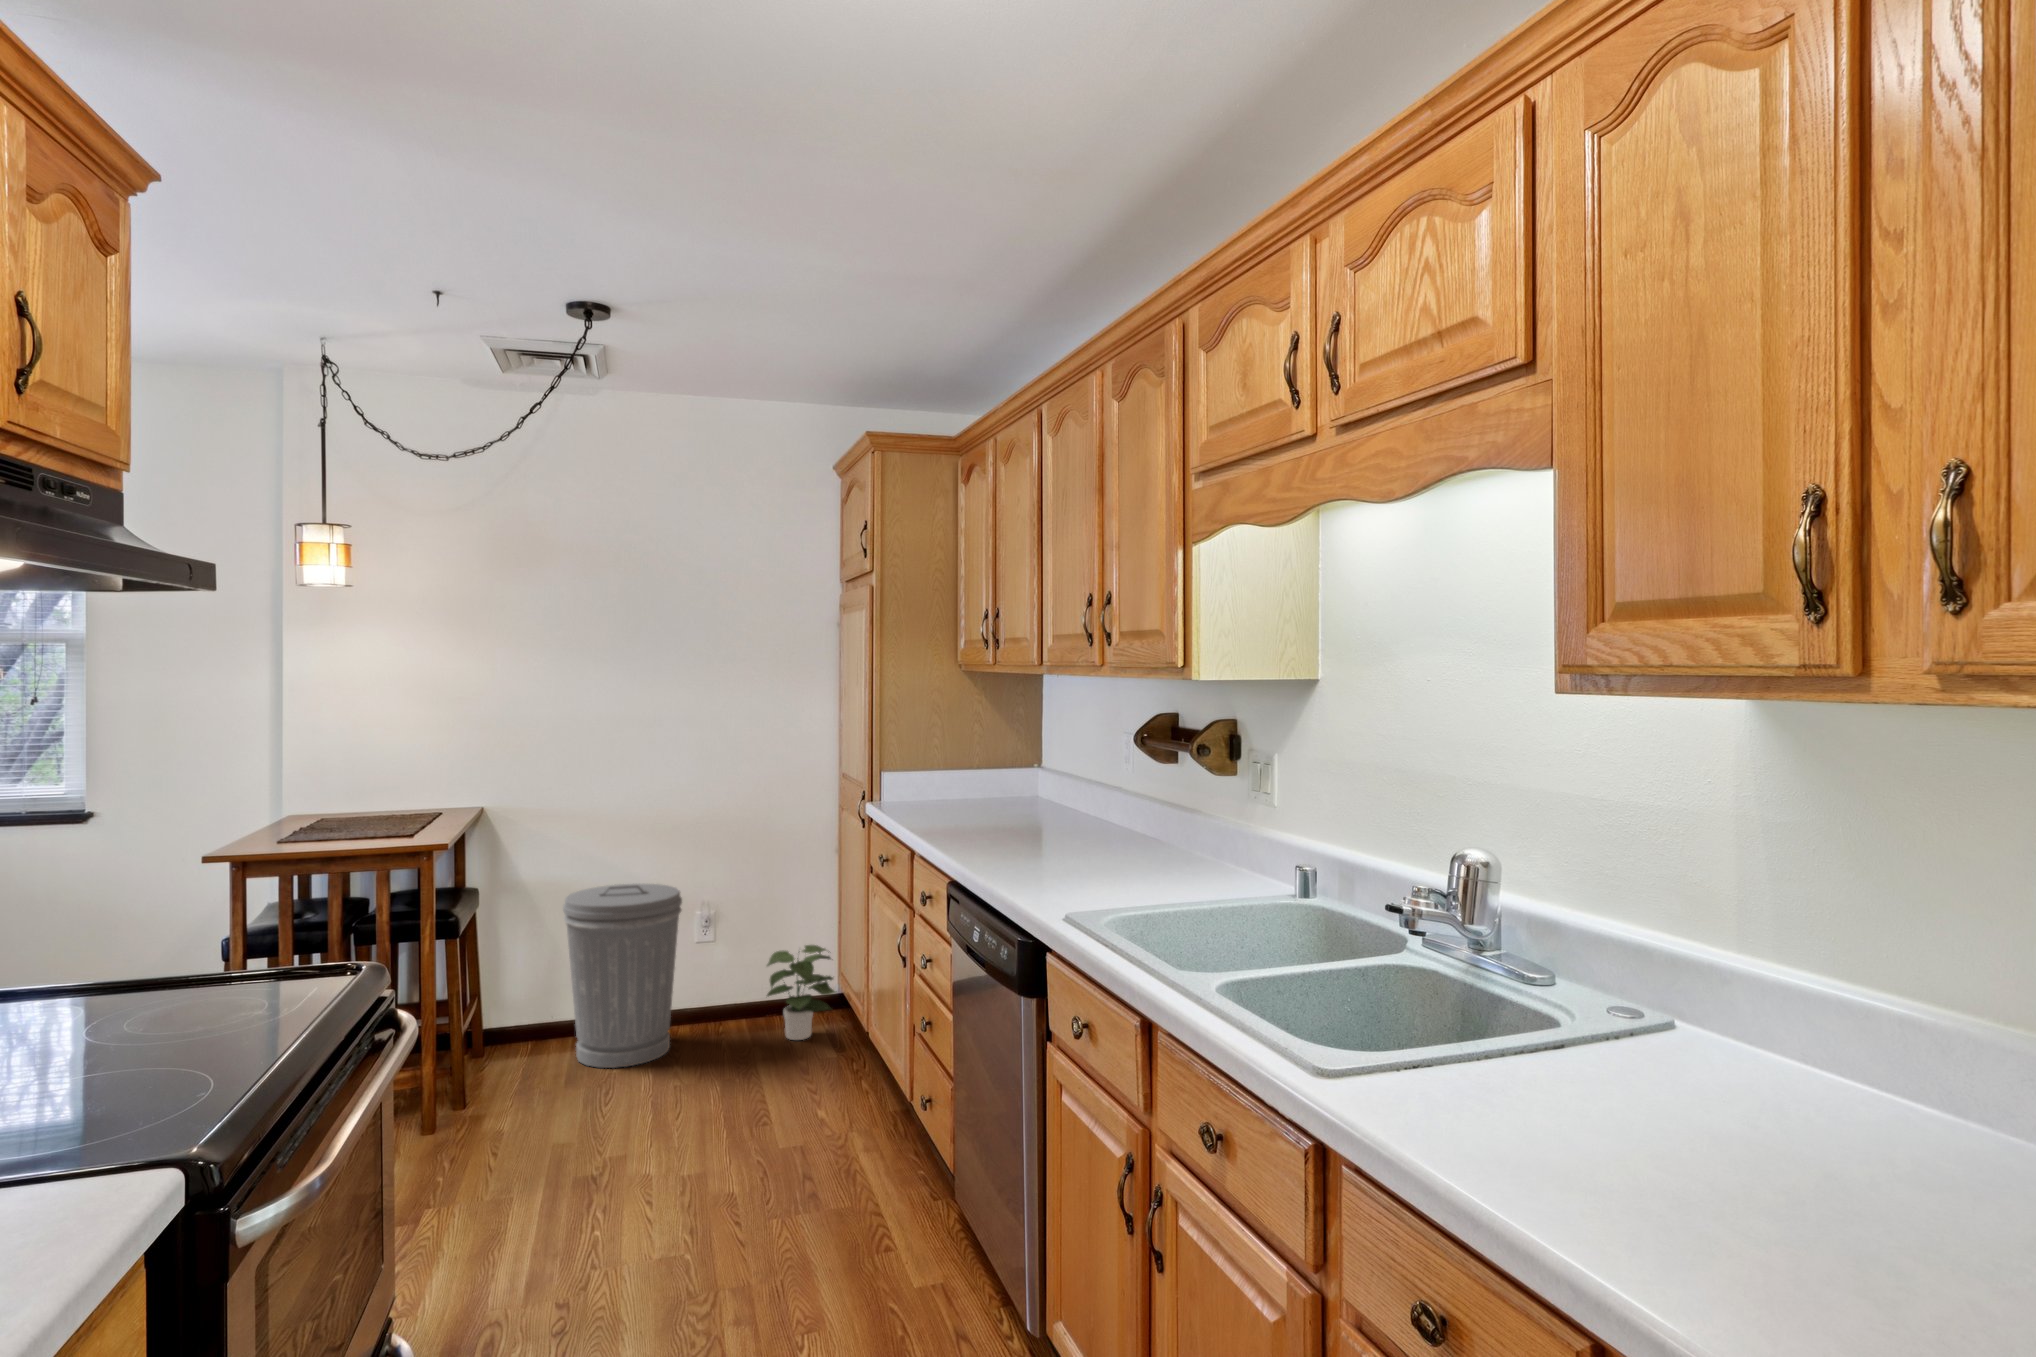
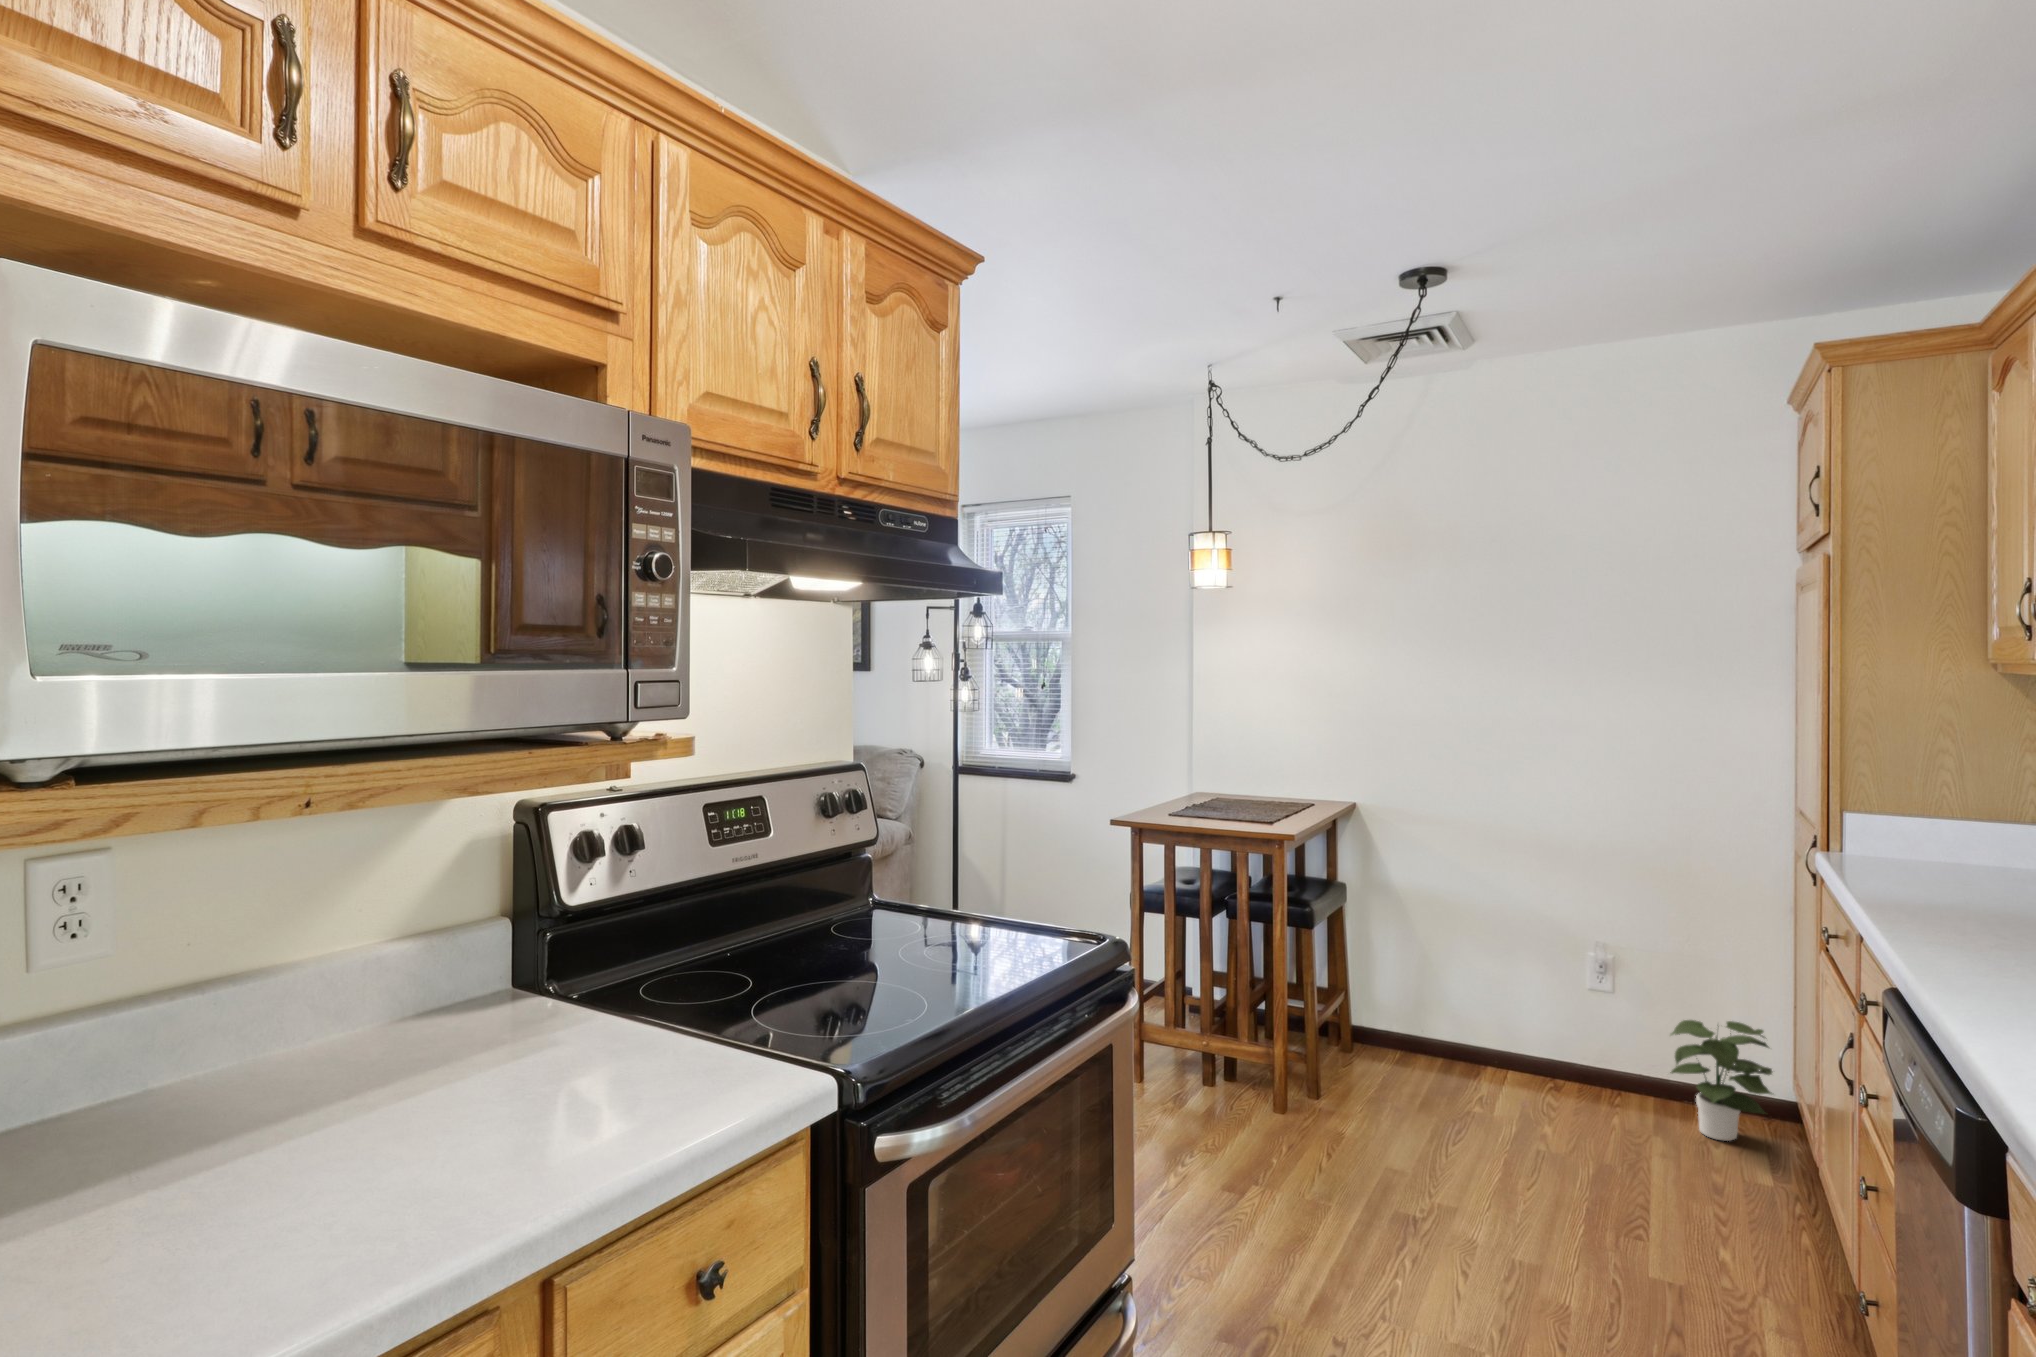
trash can: present [563,884,682,1068] -> none [1427,901,1562,1110]

